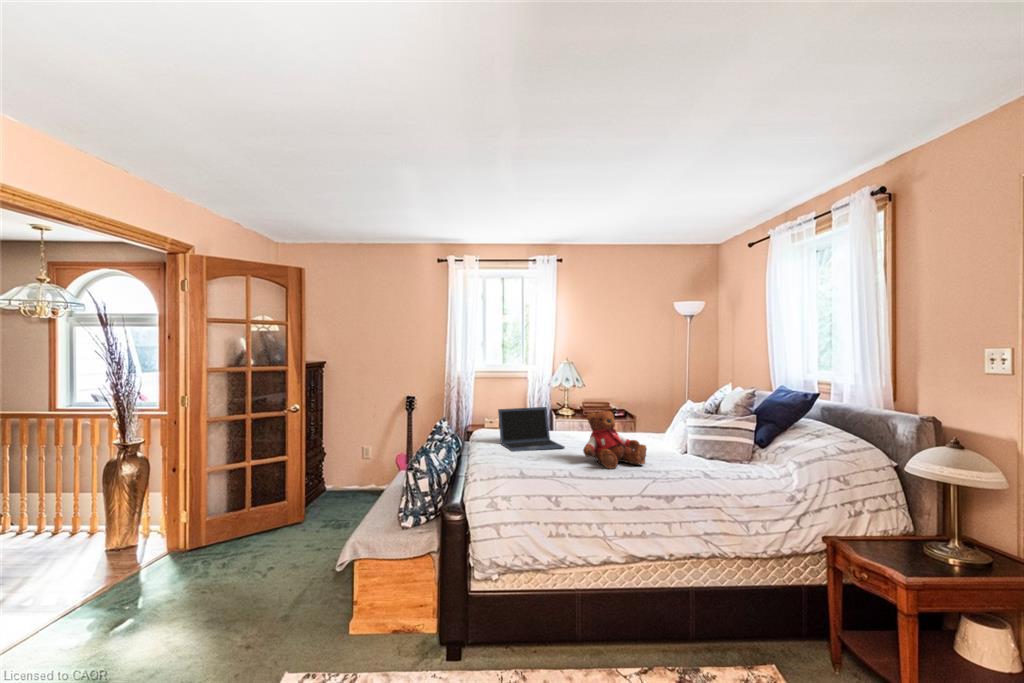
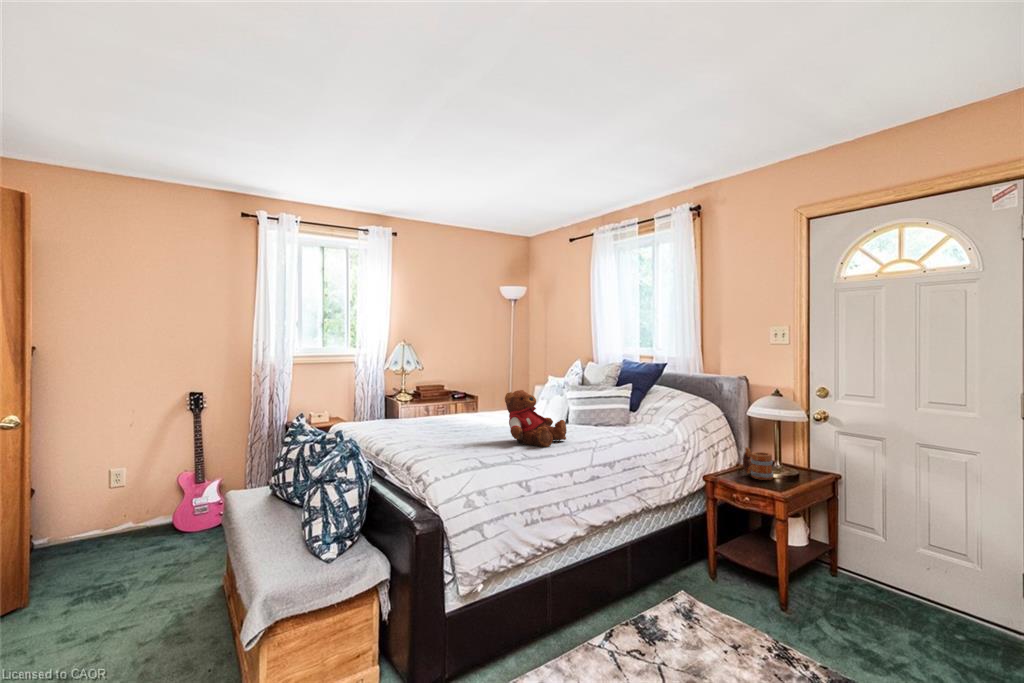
laptop: present [498,407,564,452] -> none [380,395,466,448]
mug: none [880,514,922,565] -> present [742,447,773,480]

